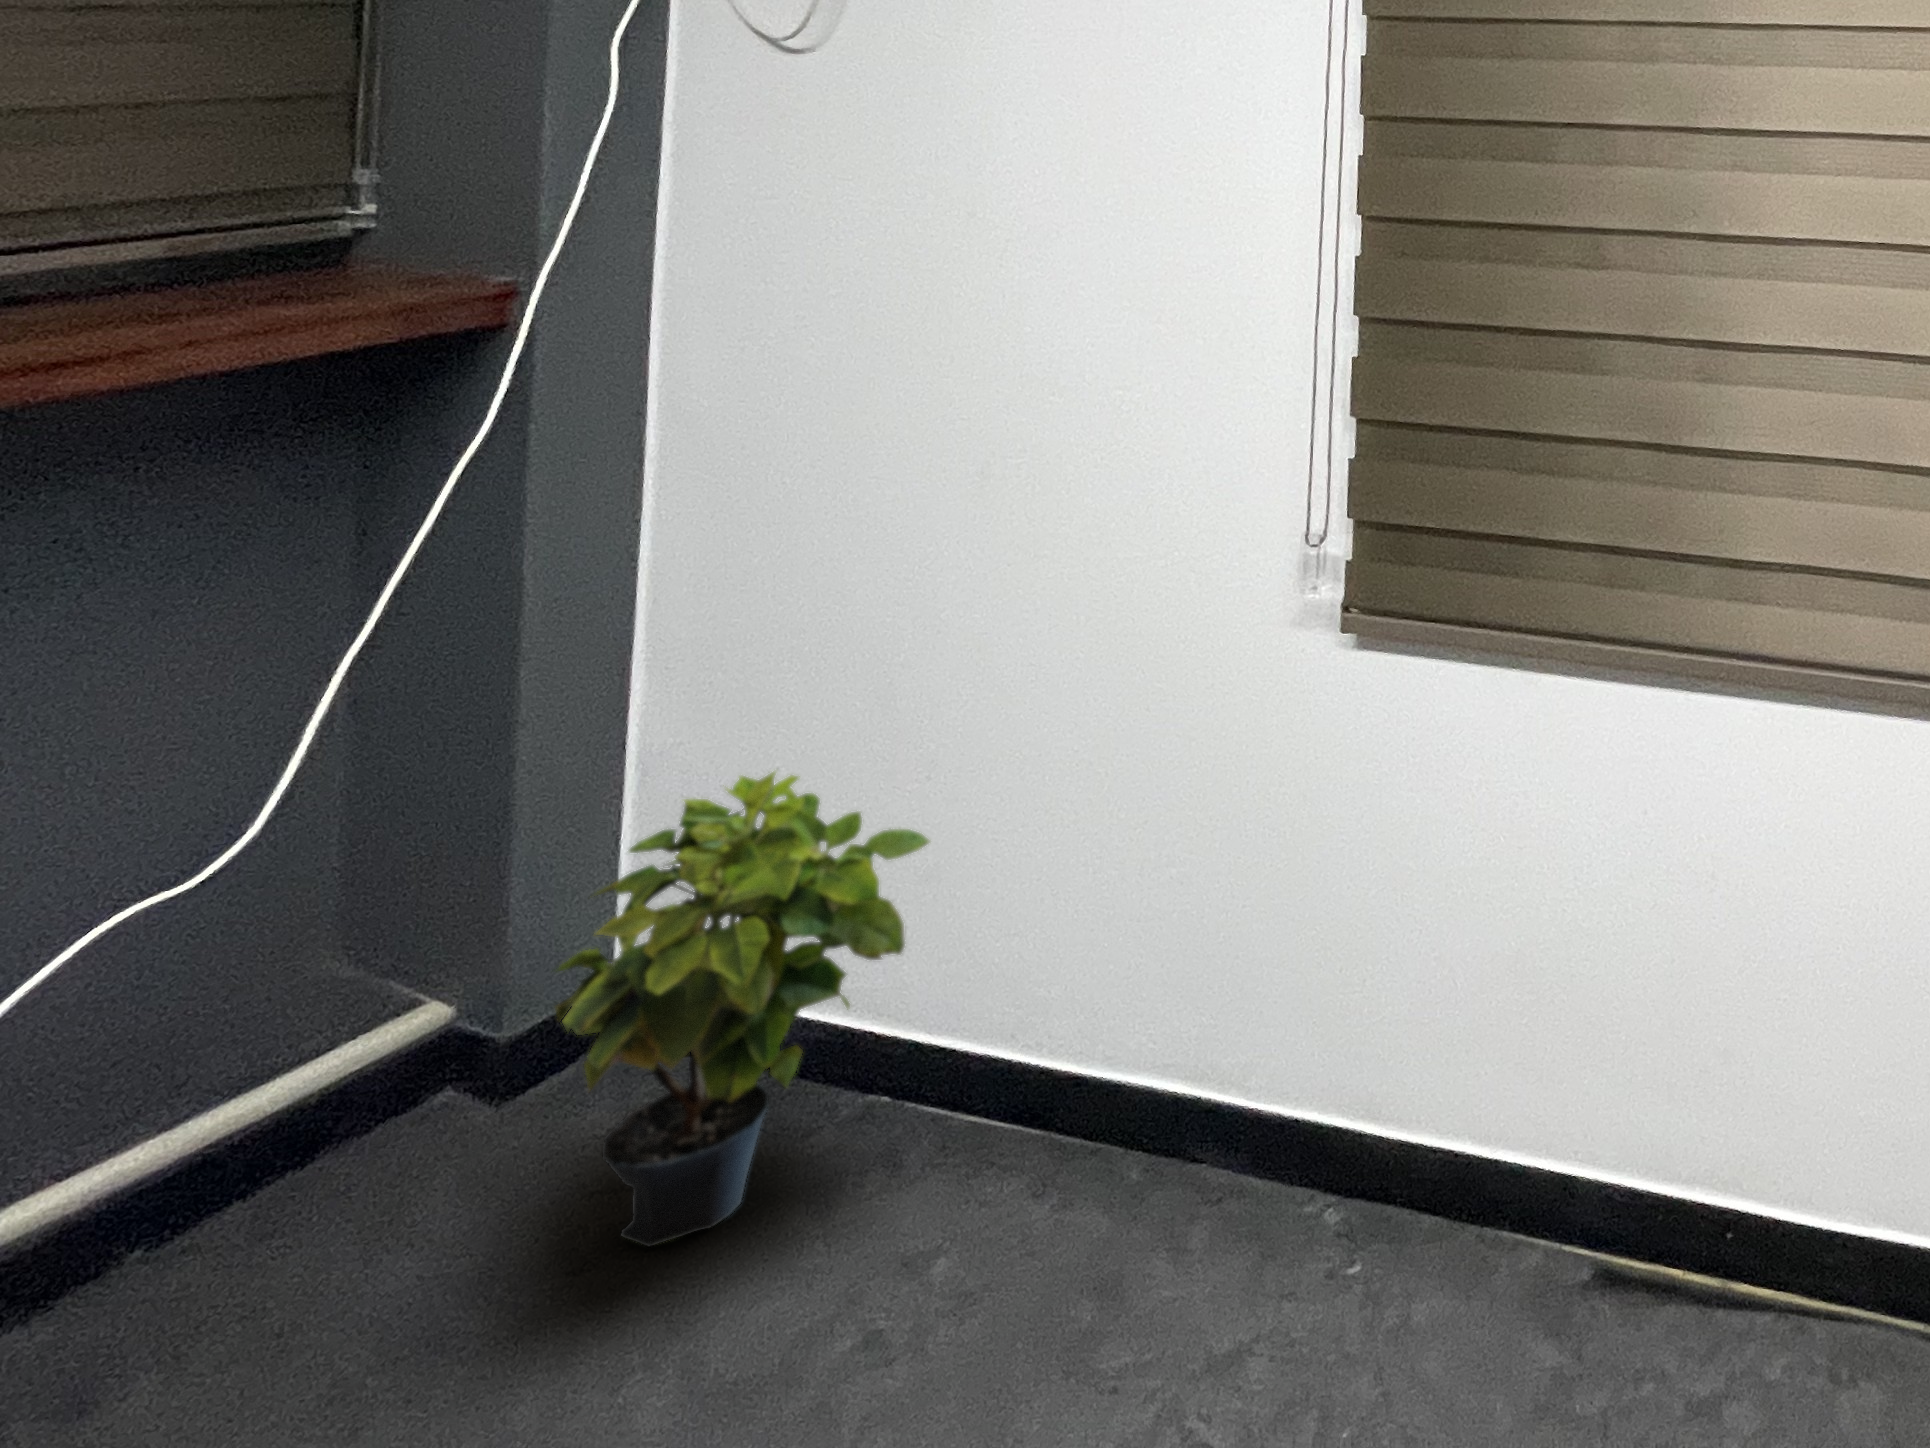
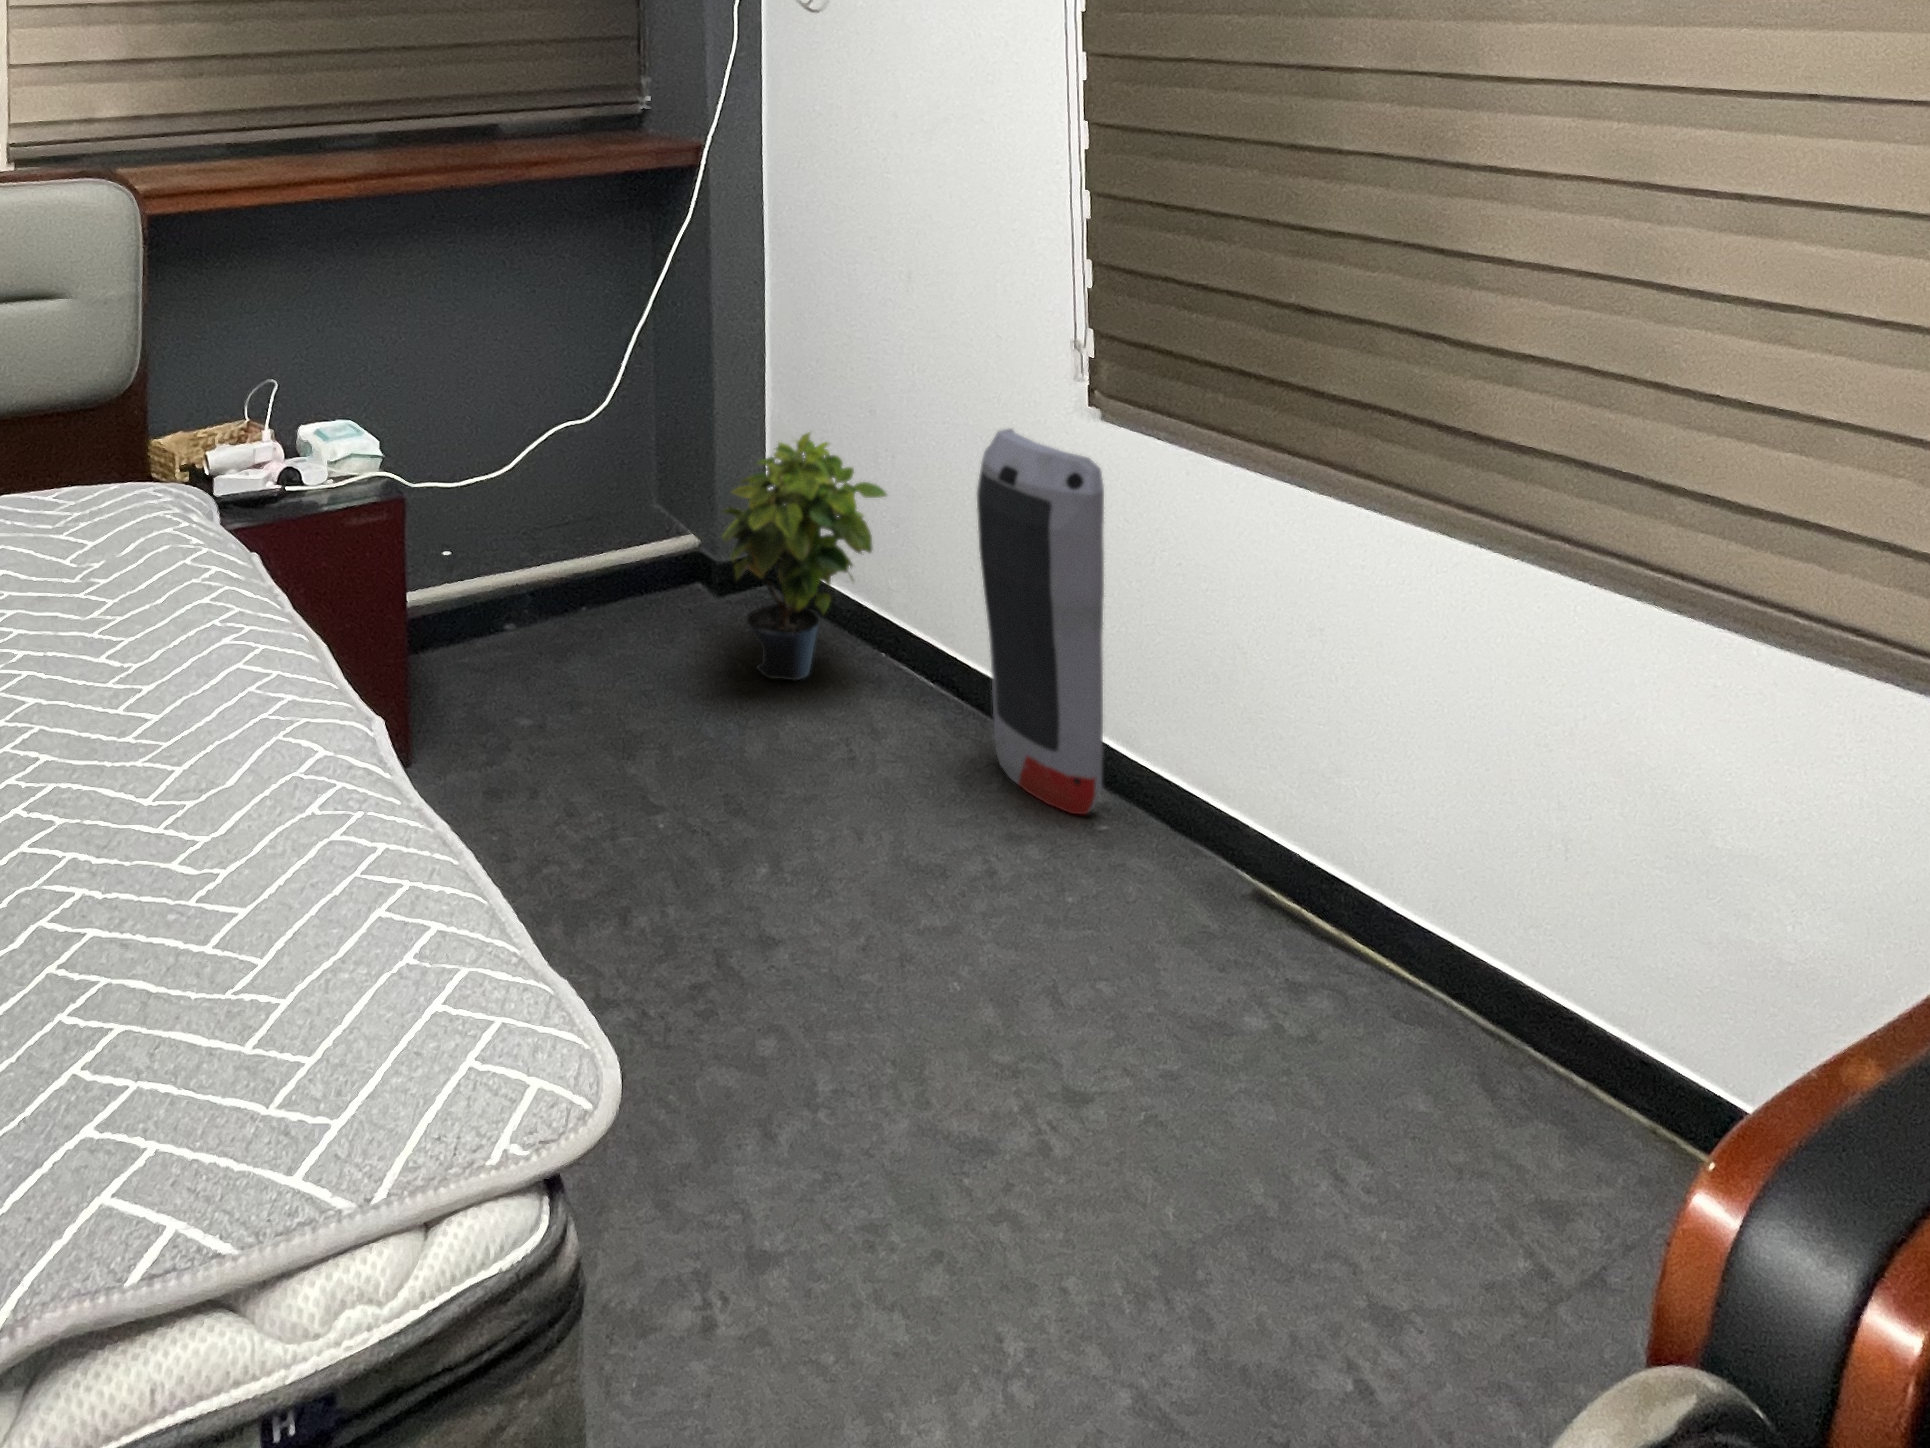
air purifier: none [1138,689,1375,1268] -> present [977,429,1104,814]

